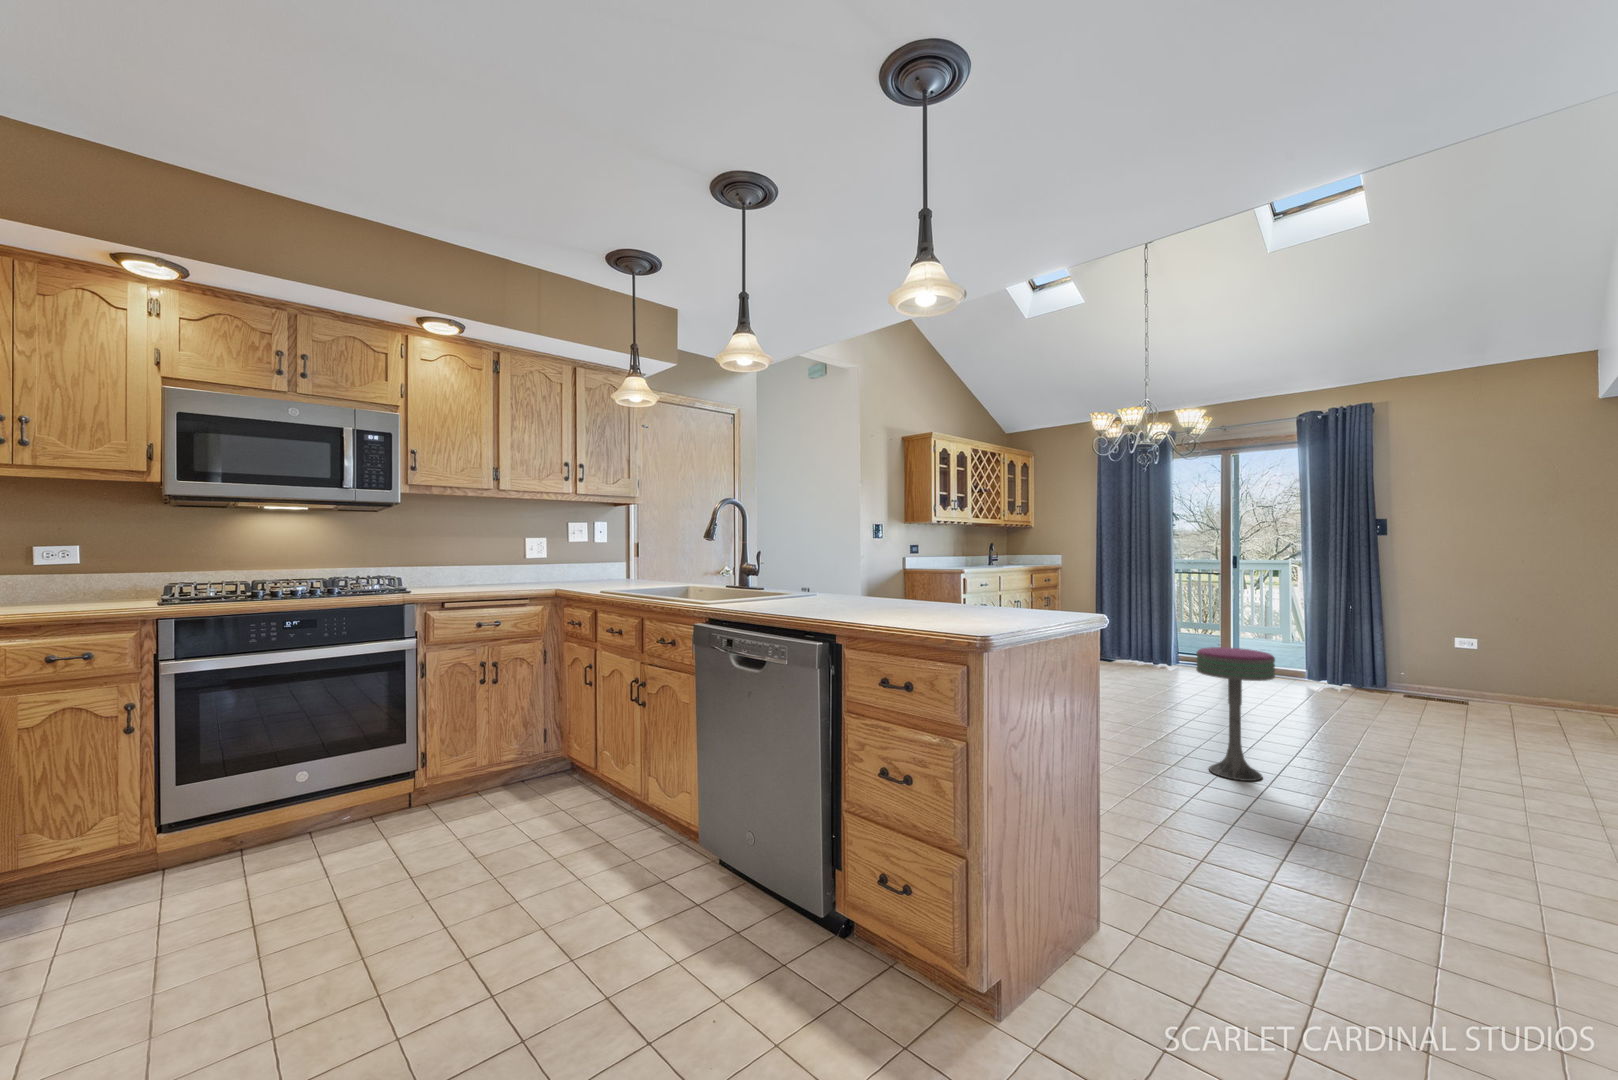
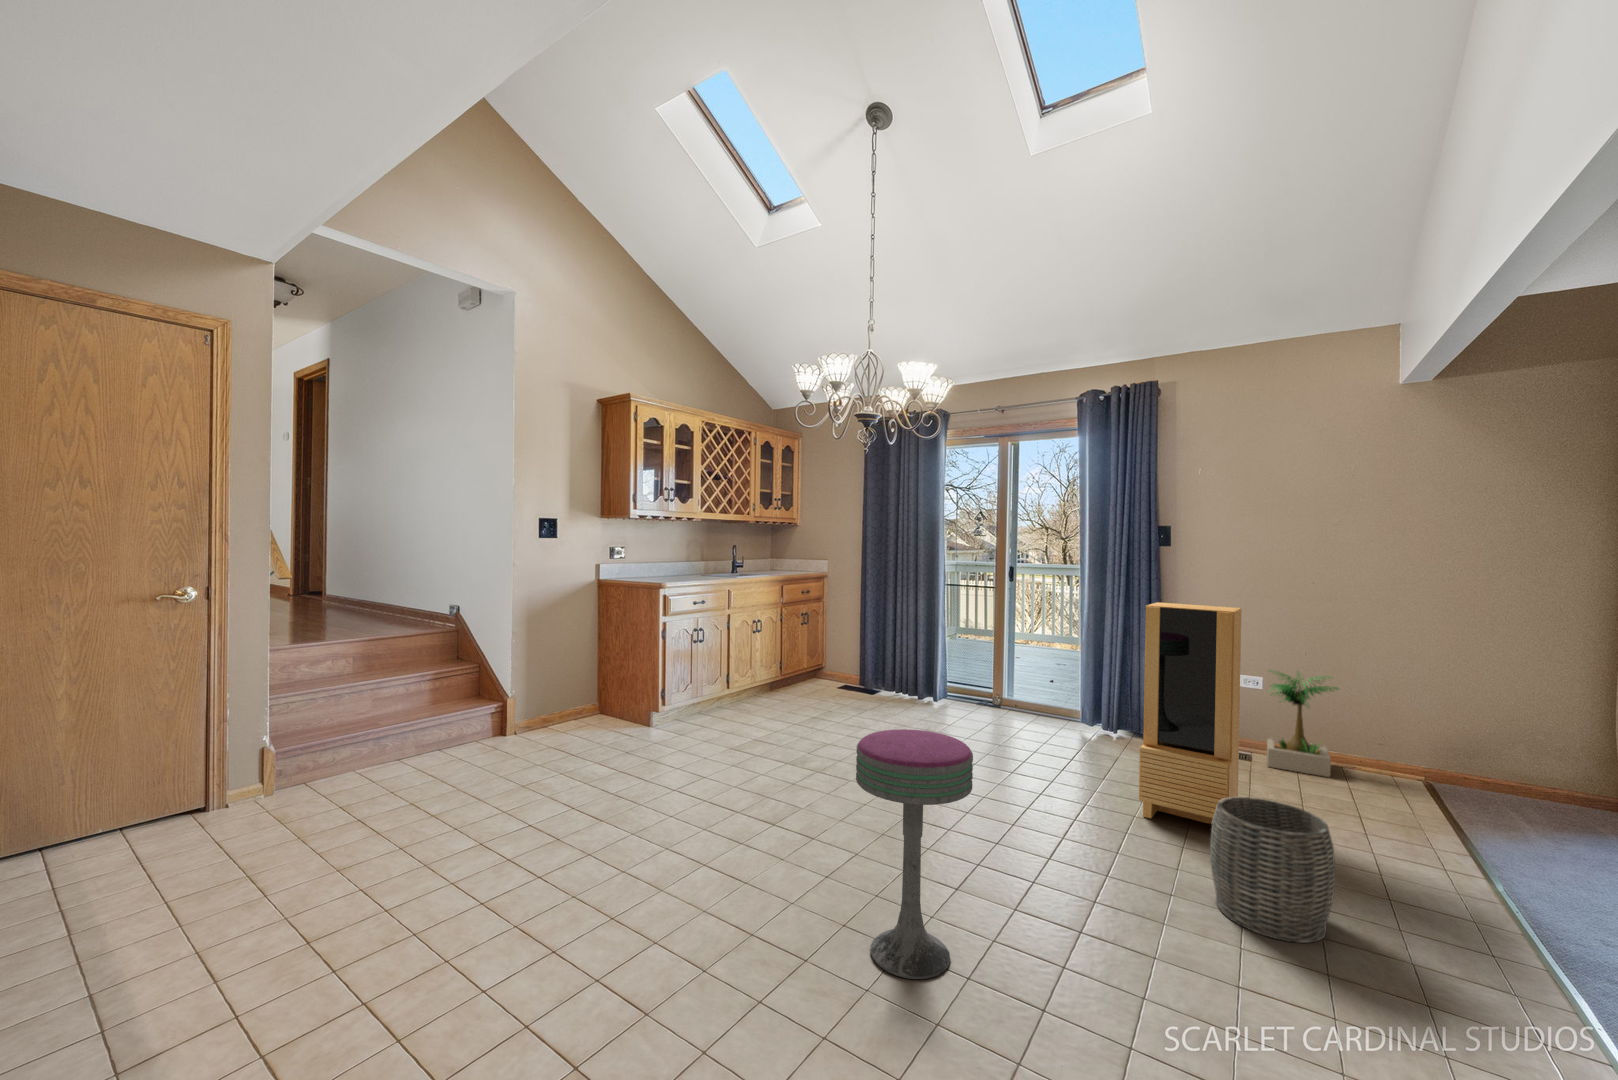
storage cabinet: none [1373,577,1456,741] -> present [1139,602,1241,824]
potted plant: none [1478,633,1560,717] -> present [1267,670,1338,777]
woven basket: none [1434,700,1528,783] -> present [1210,797,1335,943]

